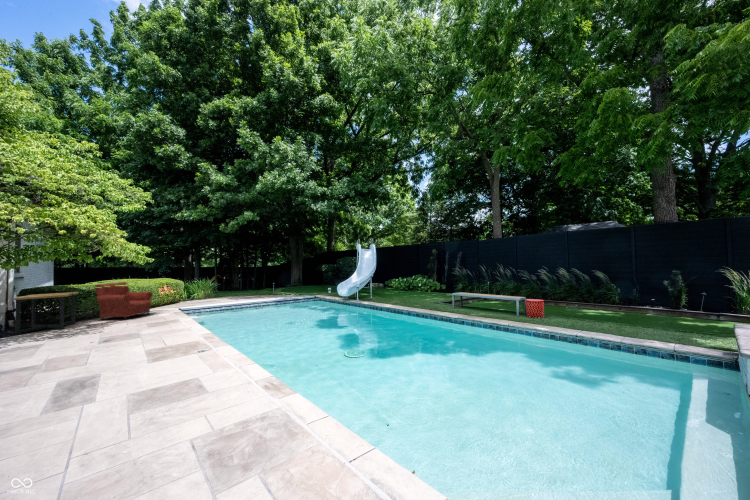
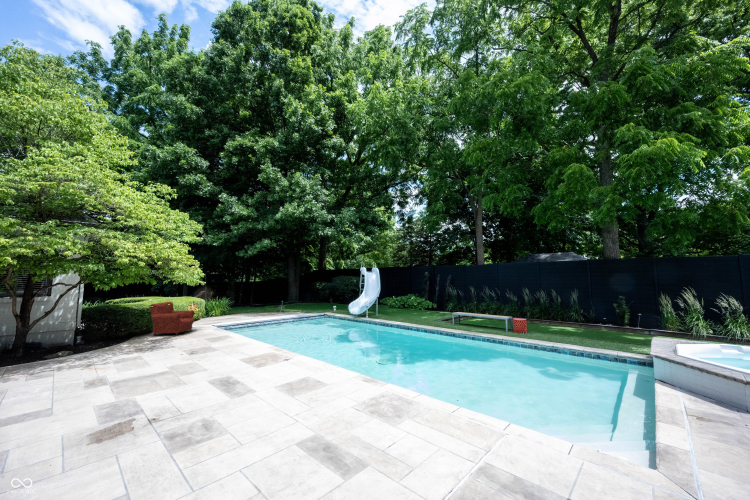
side table: present [11,292,79,333] -> none [92,311,138,348]

